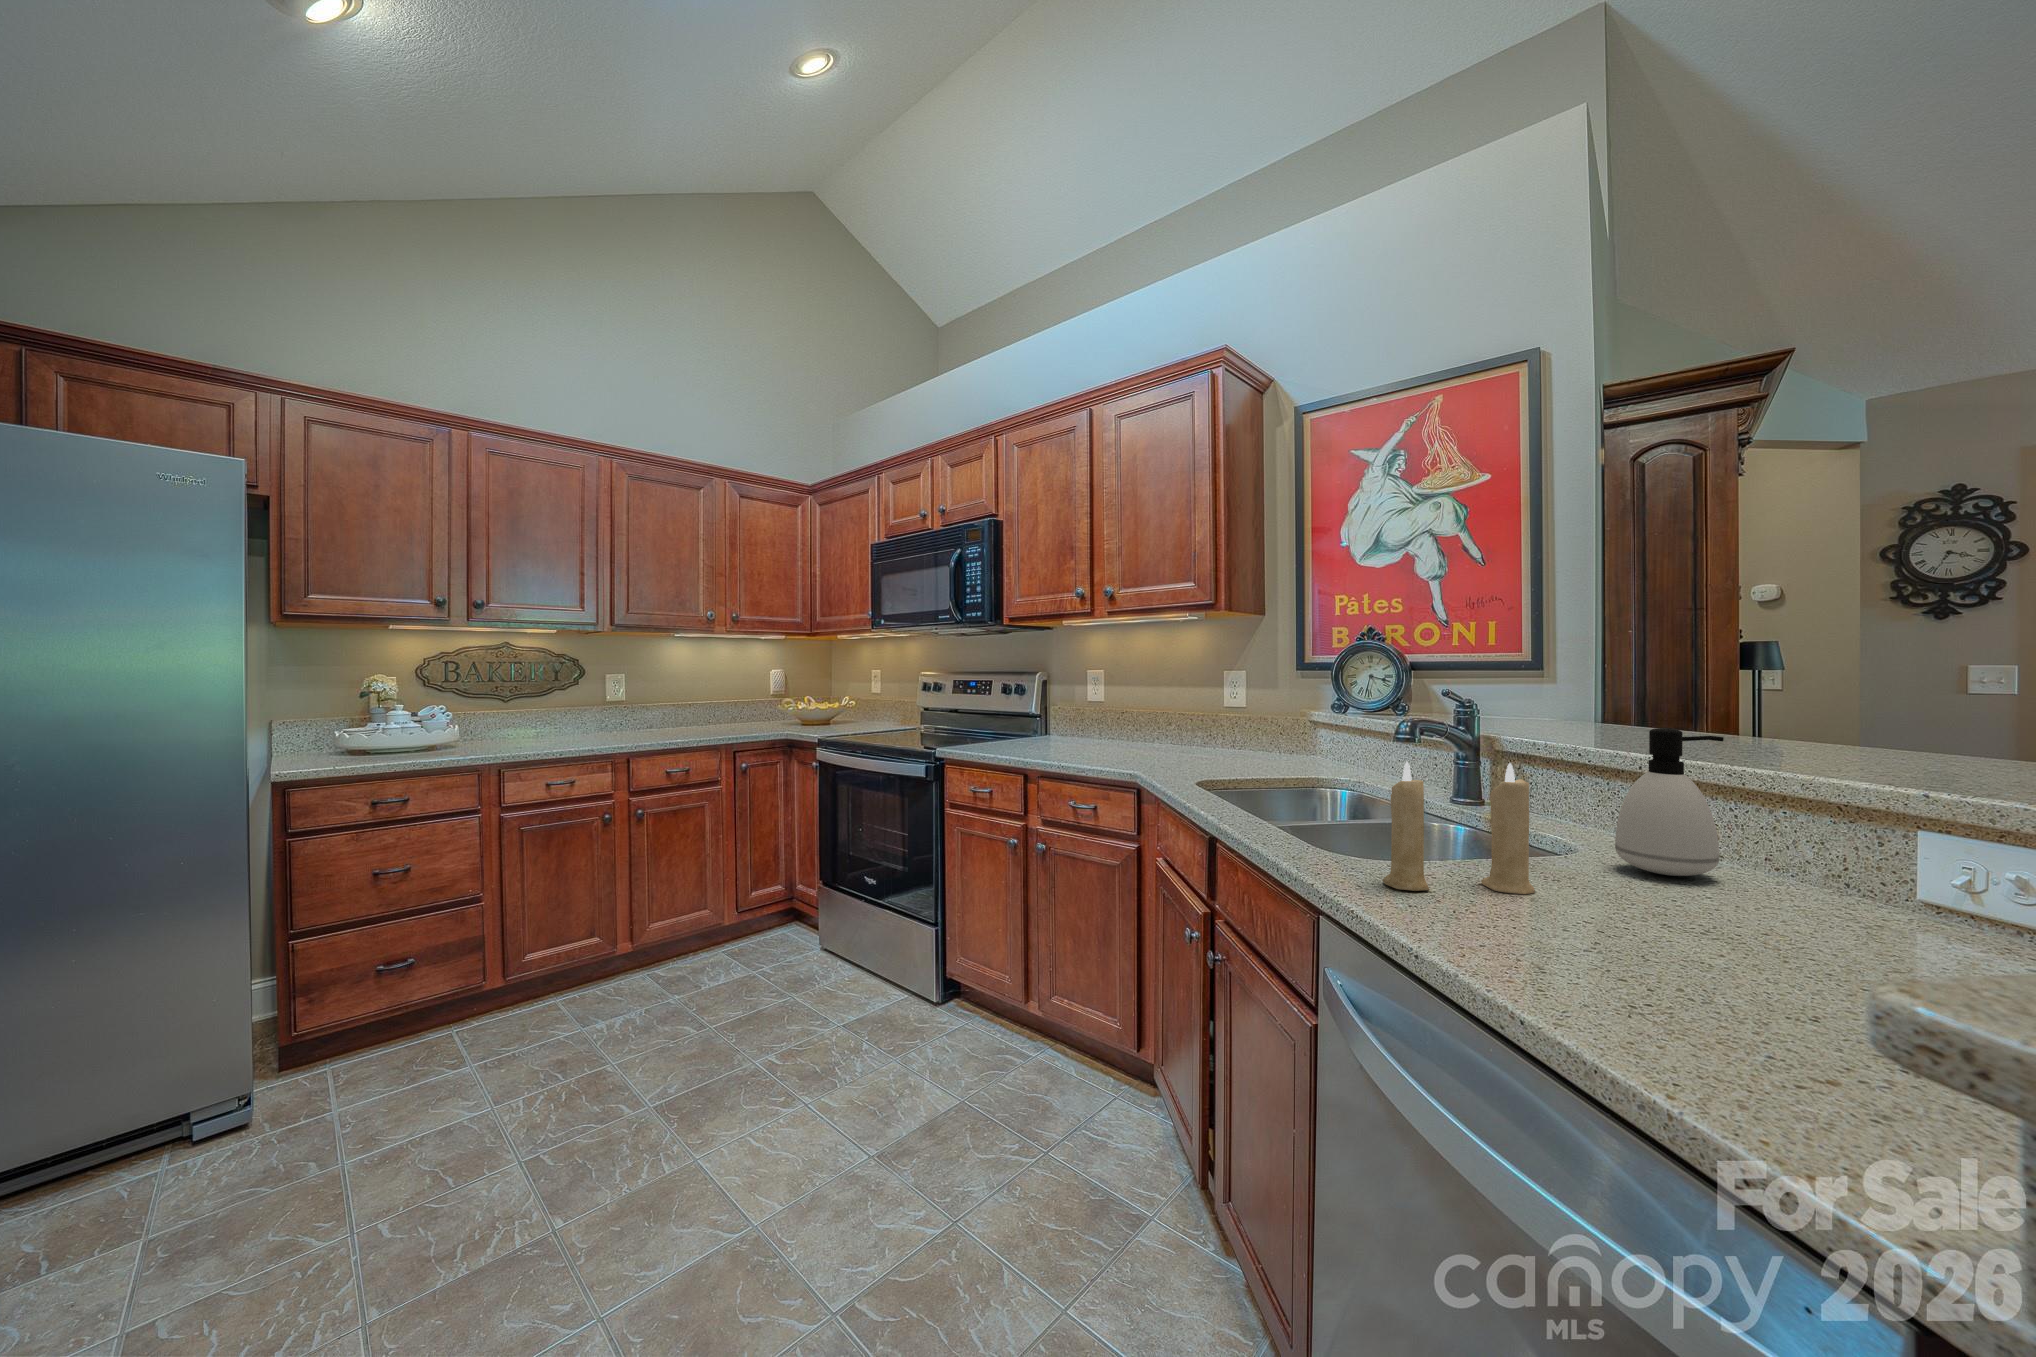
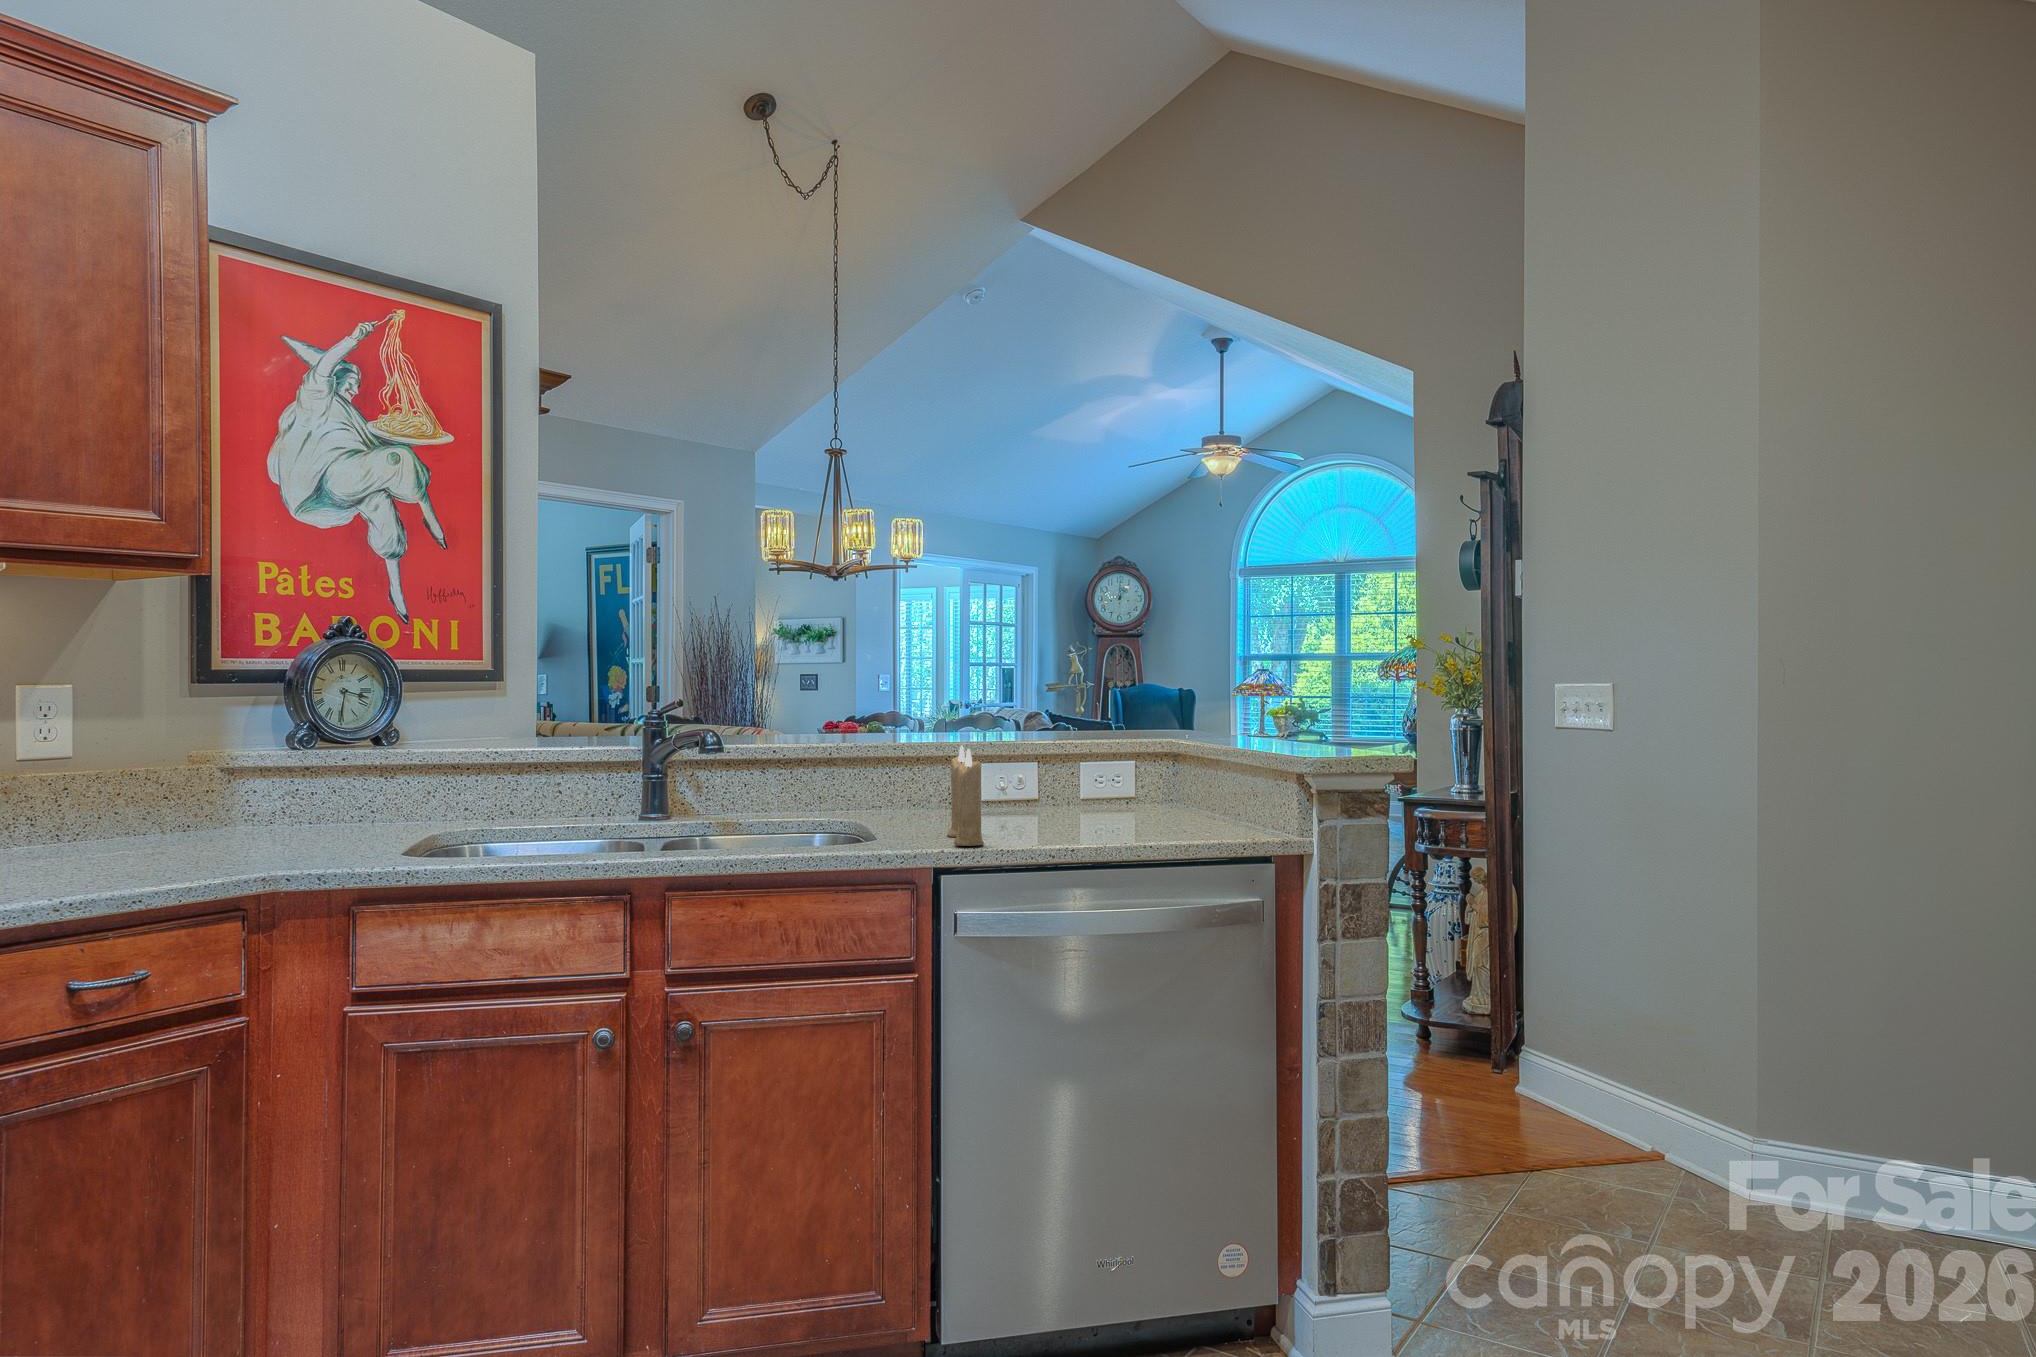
soap dispenser: present [1615,728,1724,876] -> none [887,719,940,819]

